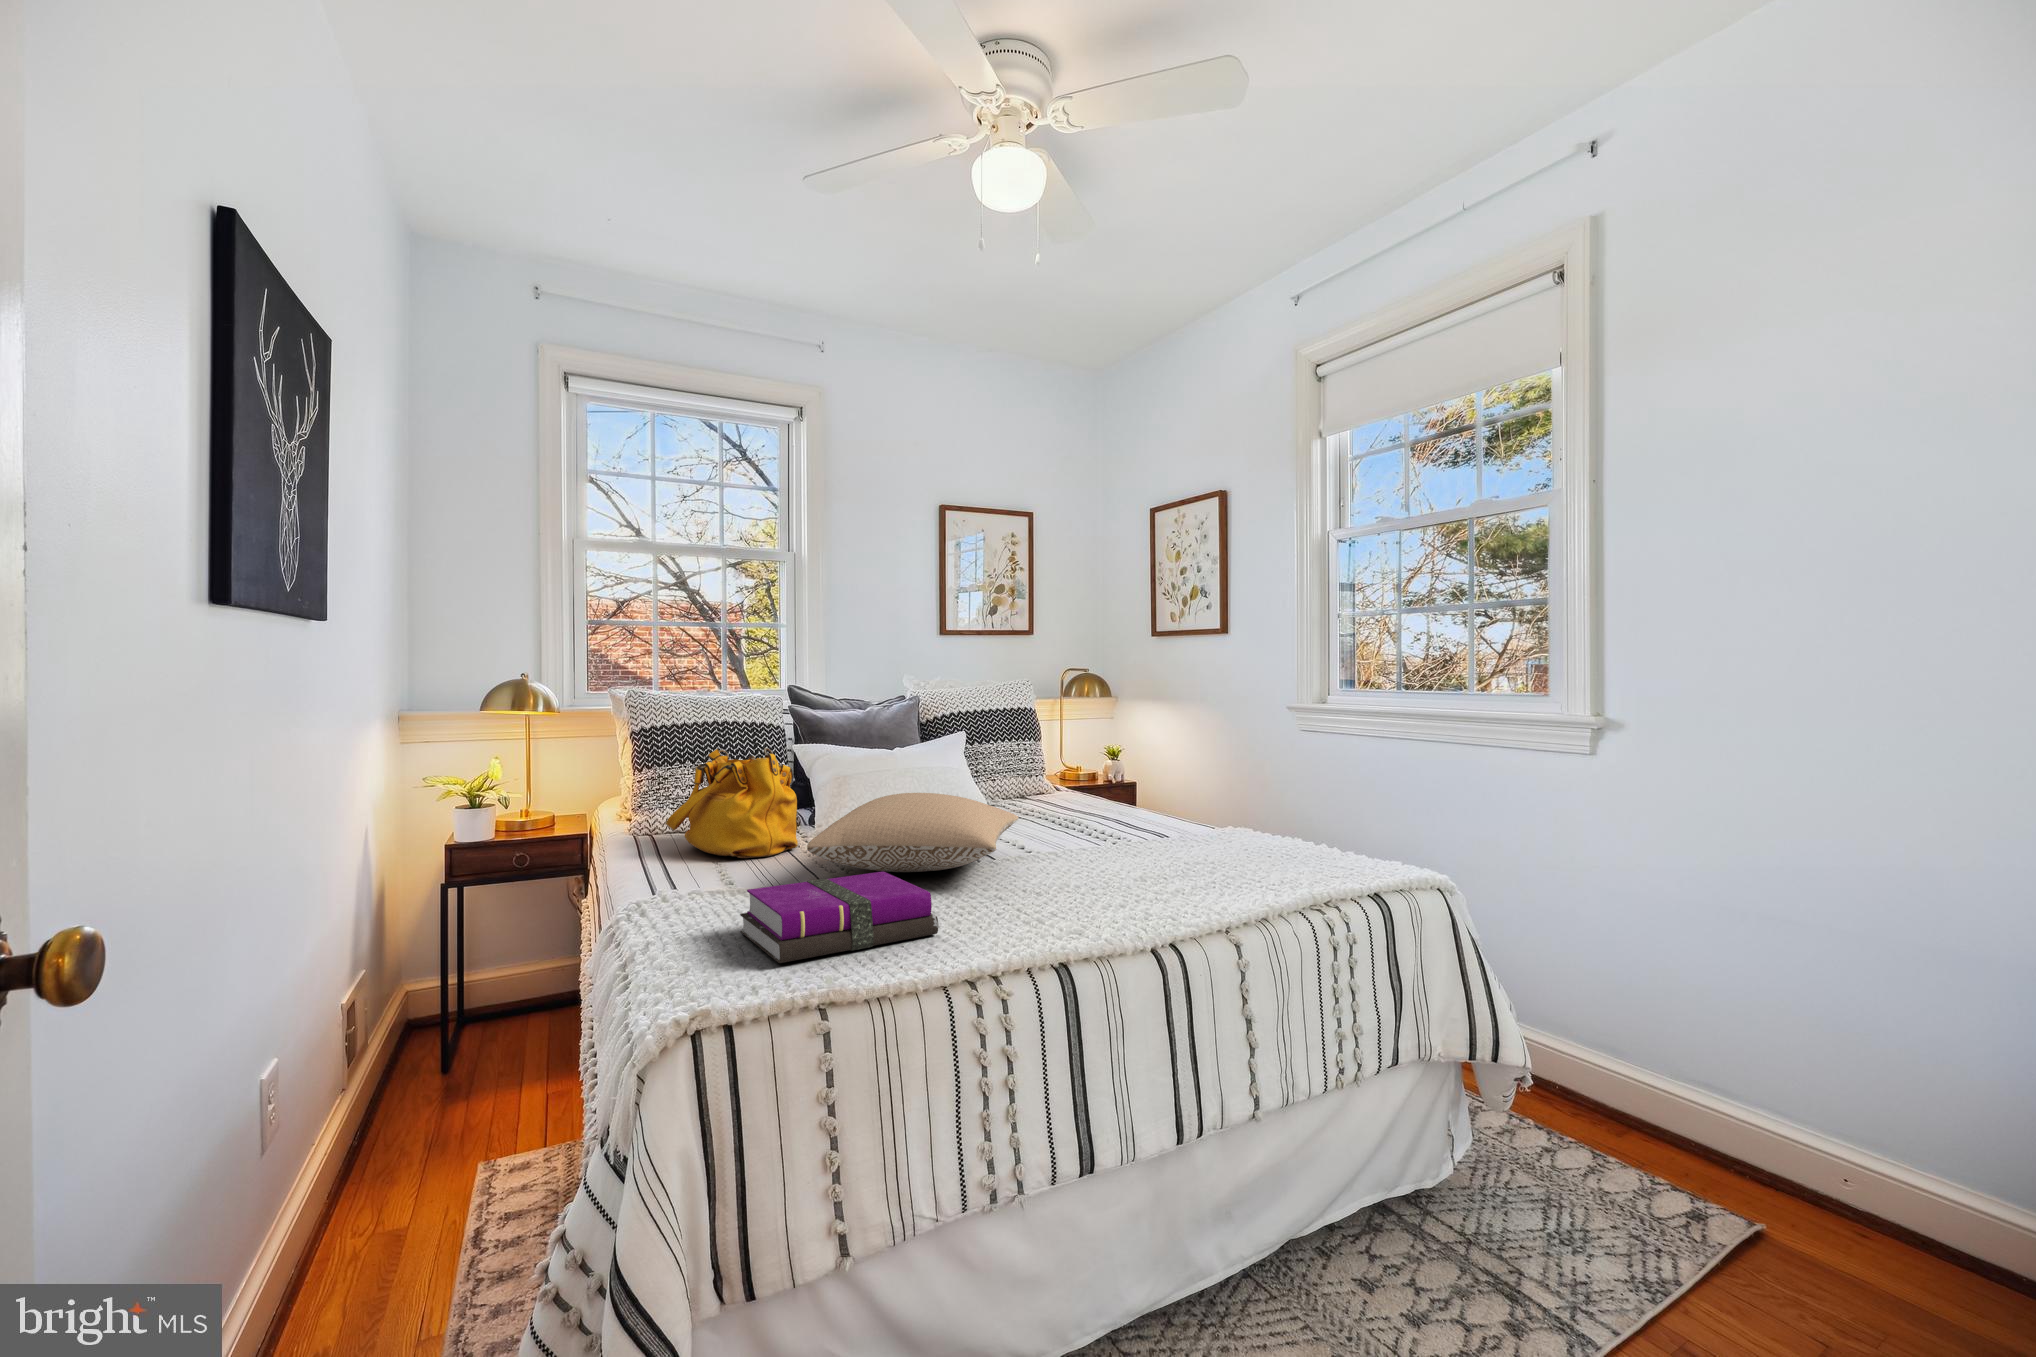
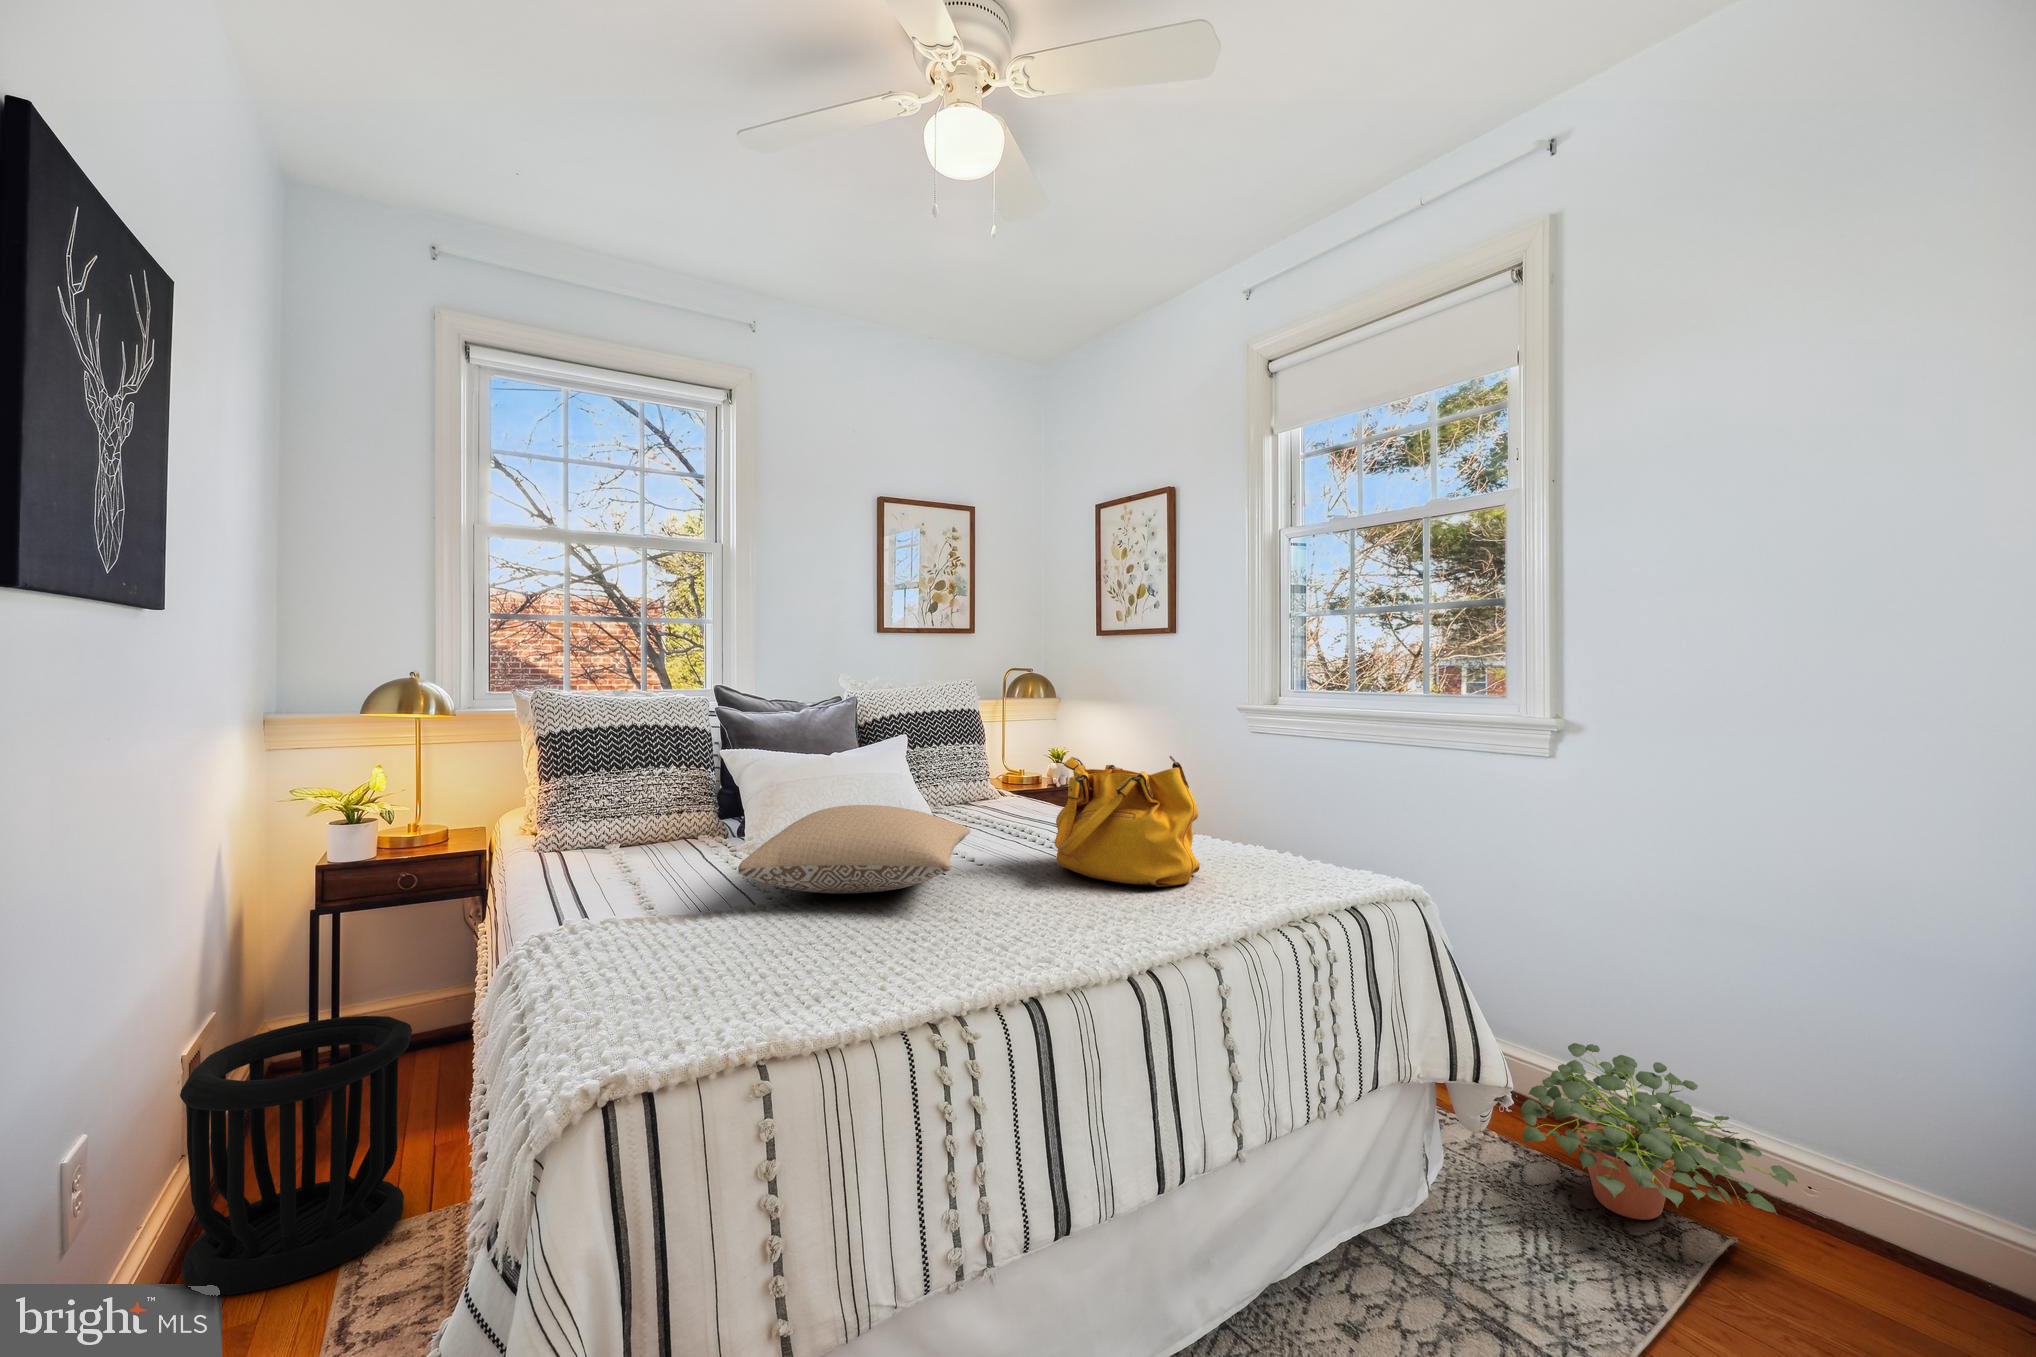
handbag: present [665,748,798,858] -> present [1055,756,1200,887]
notebook: present [740,872,938,963] -> none [662,896,892,1010]
wastebasket: none [341,974,528,1207] -> present [180,1016,412,1295]
potted plant: none [1547,1032,1827,1205] -> present [1521,1043,1797,1220]

